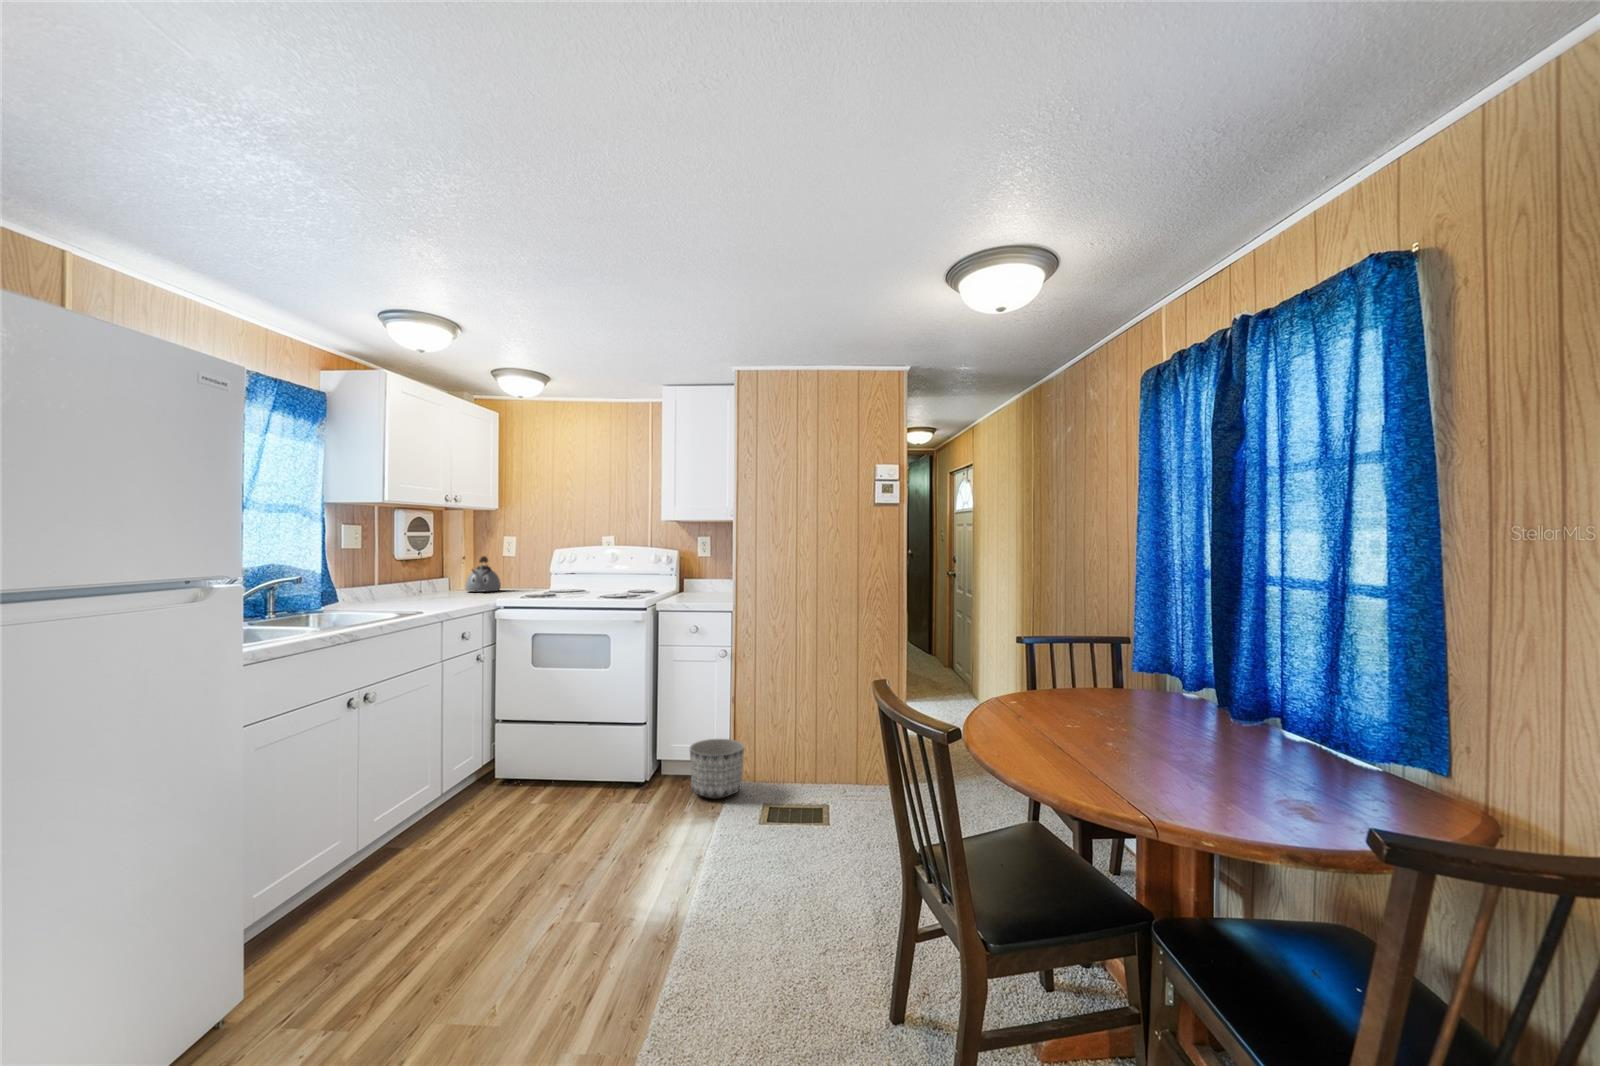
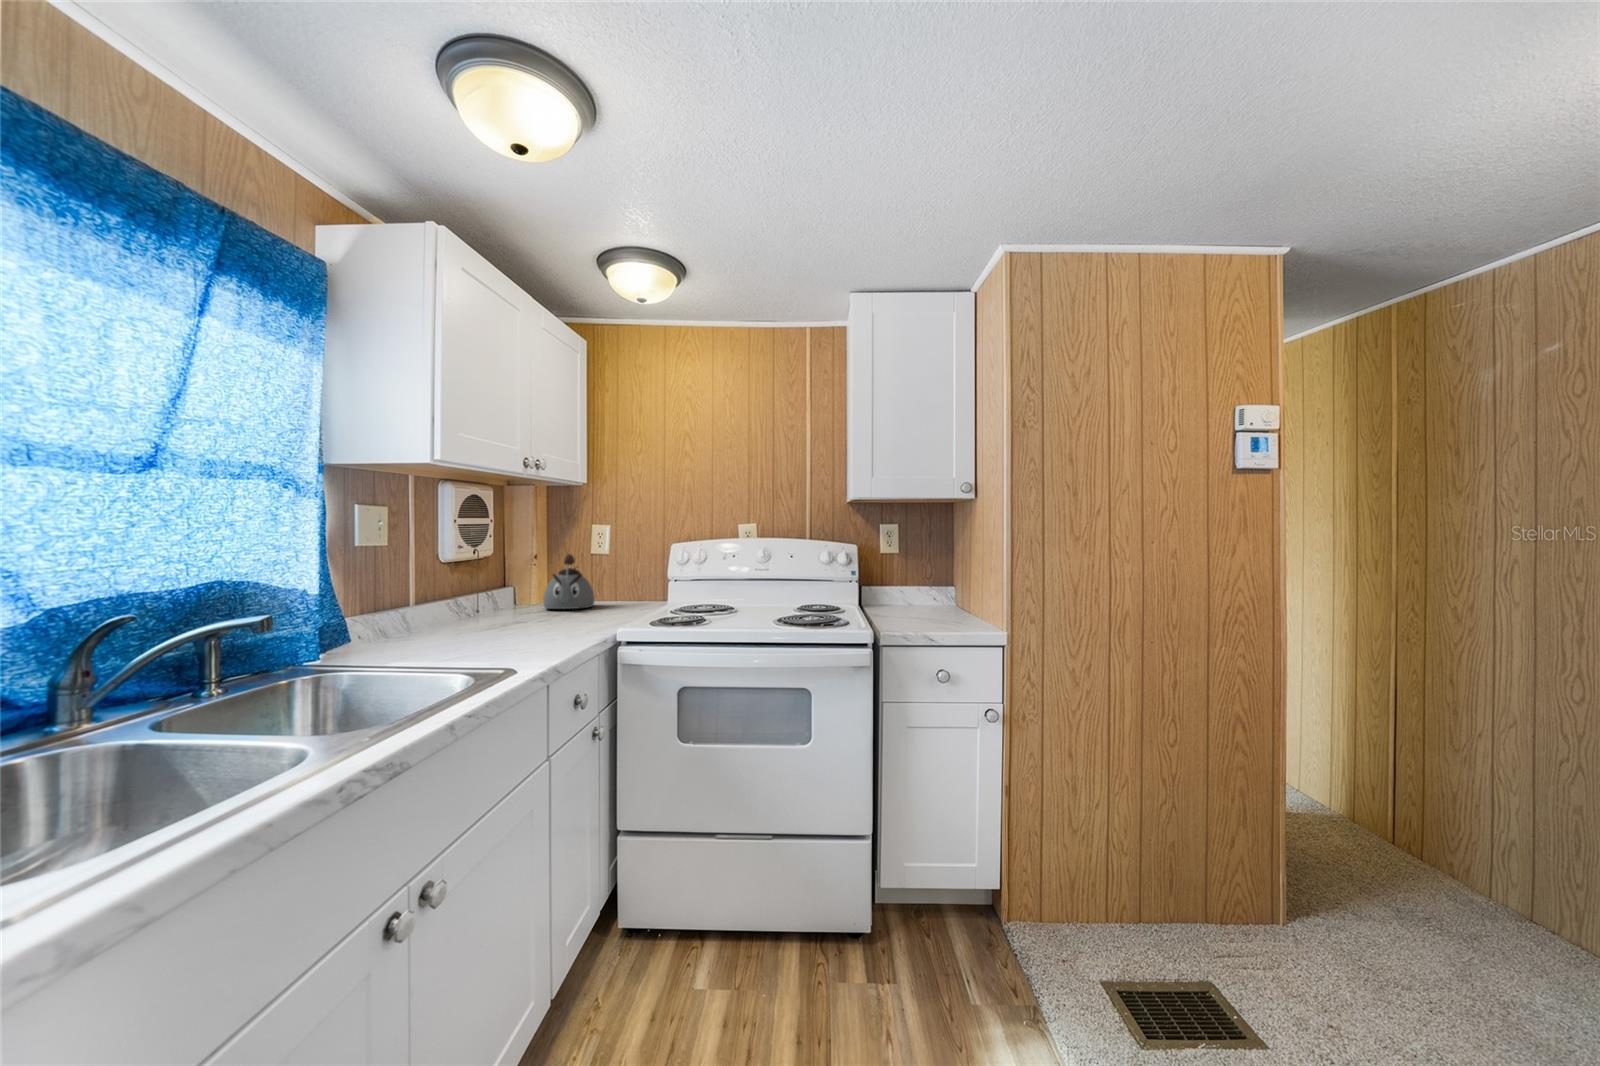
planter: present [690,739,744,799] -> none [959,861,1057,983]

